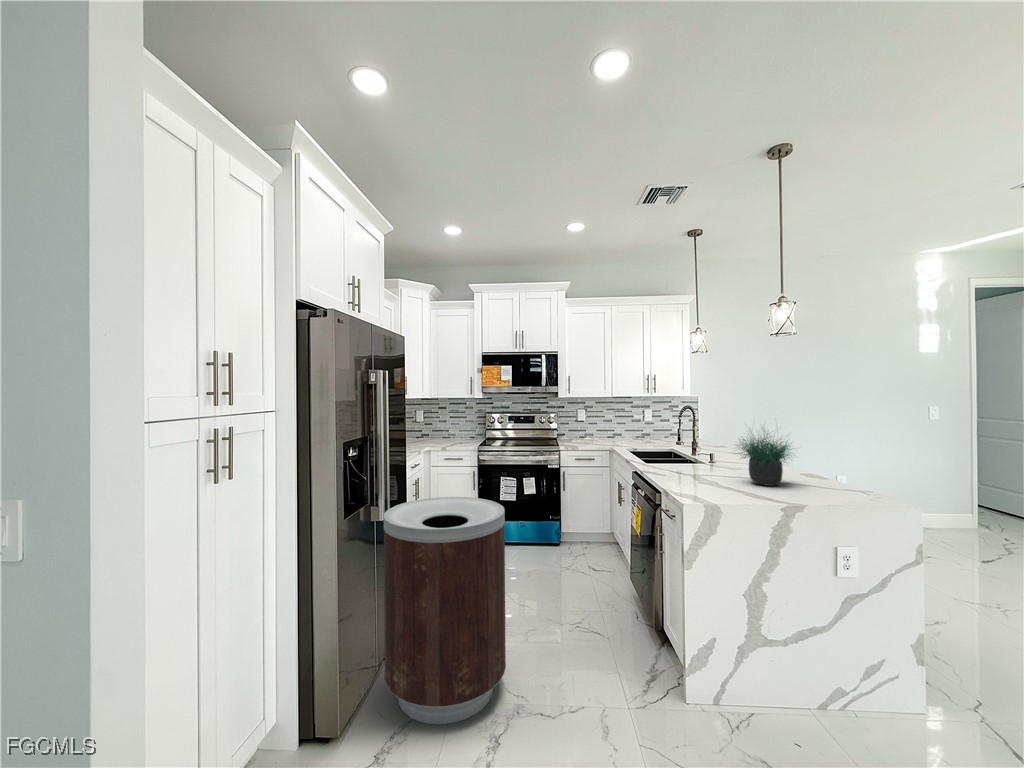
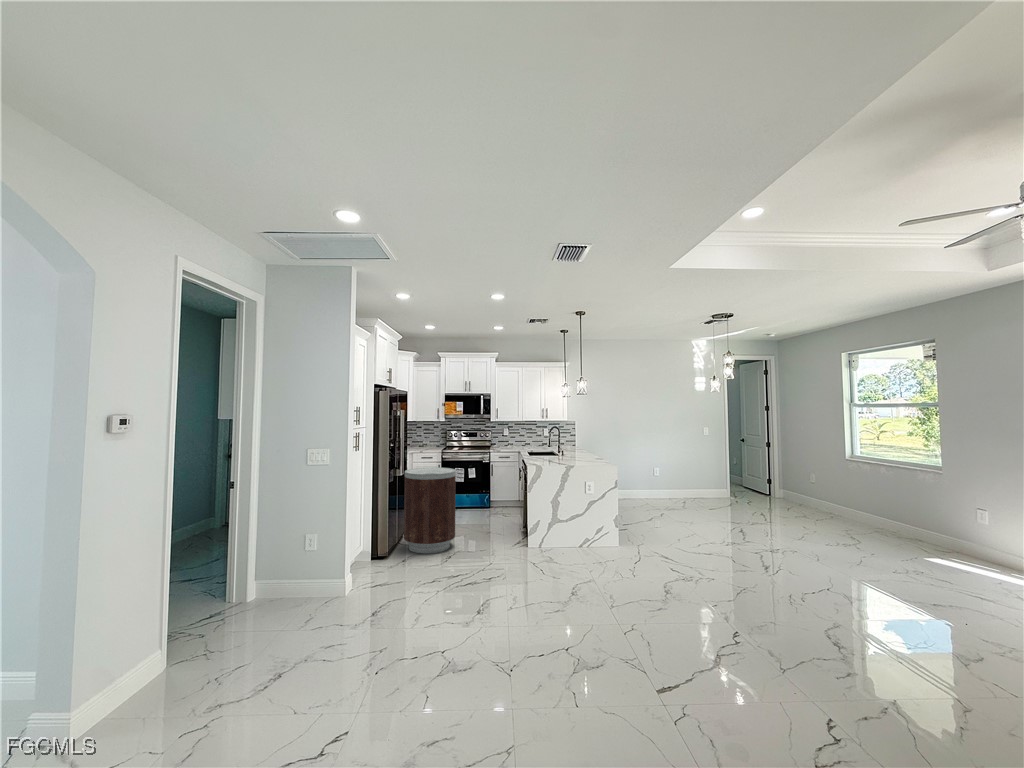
potted plant: present [738,430,790,486] -> none [556,431,587,462]

